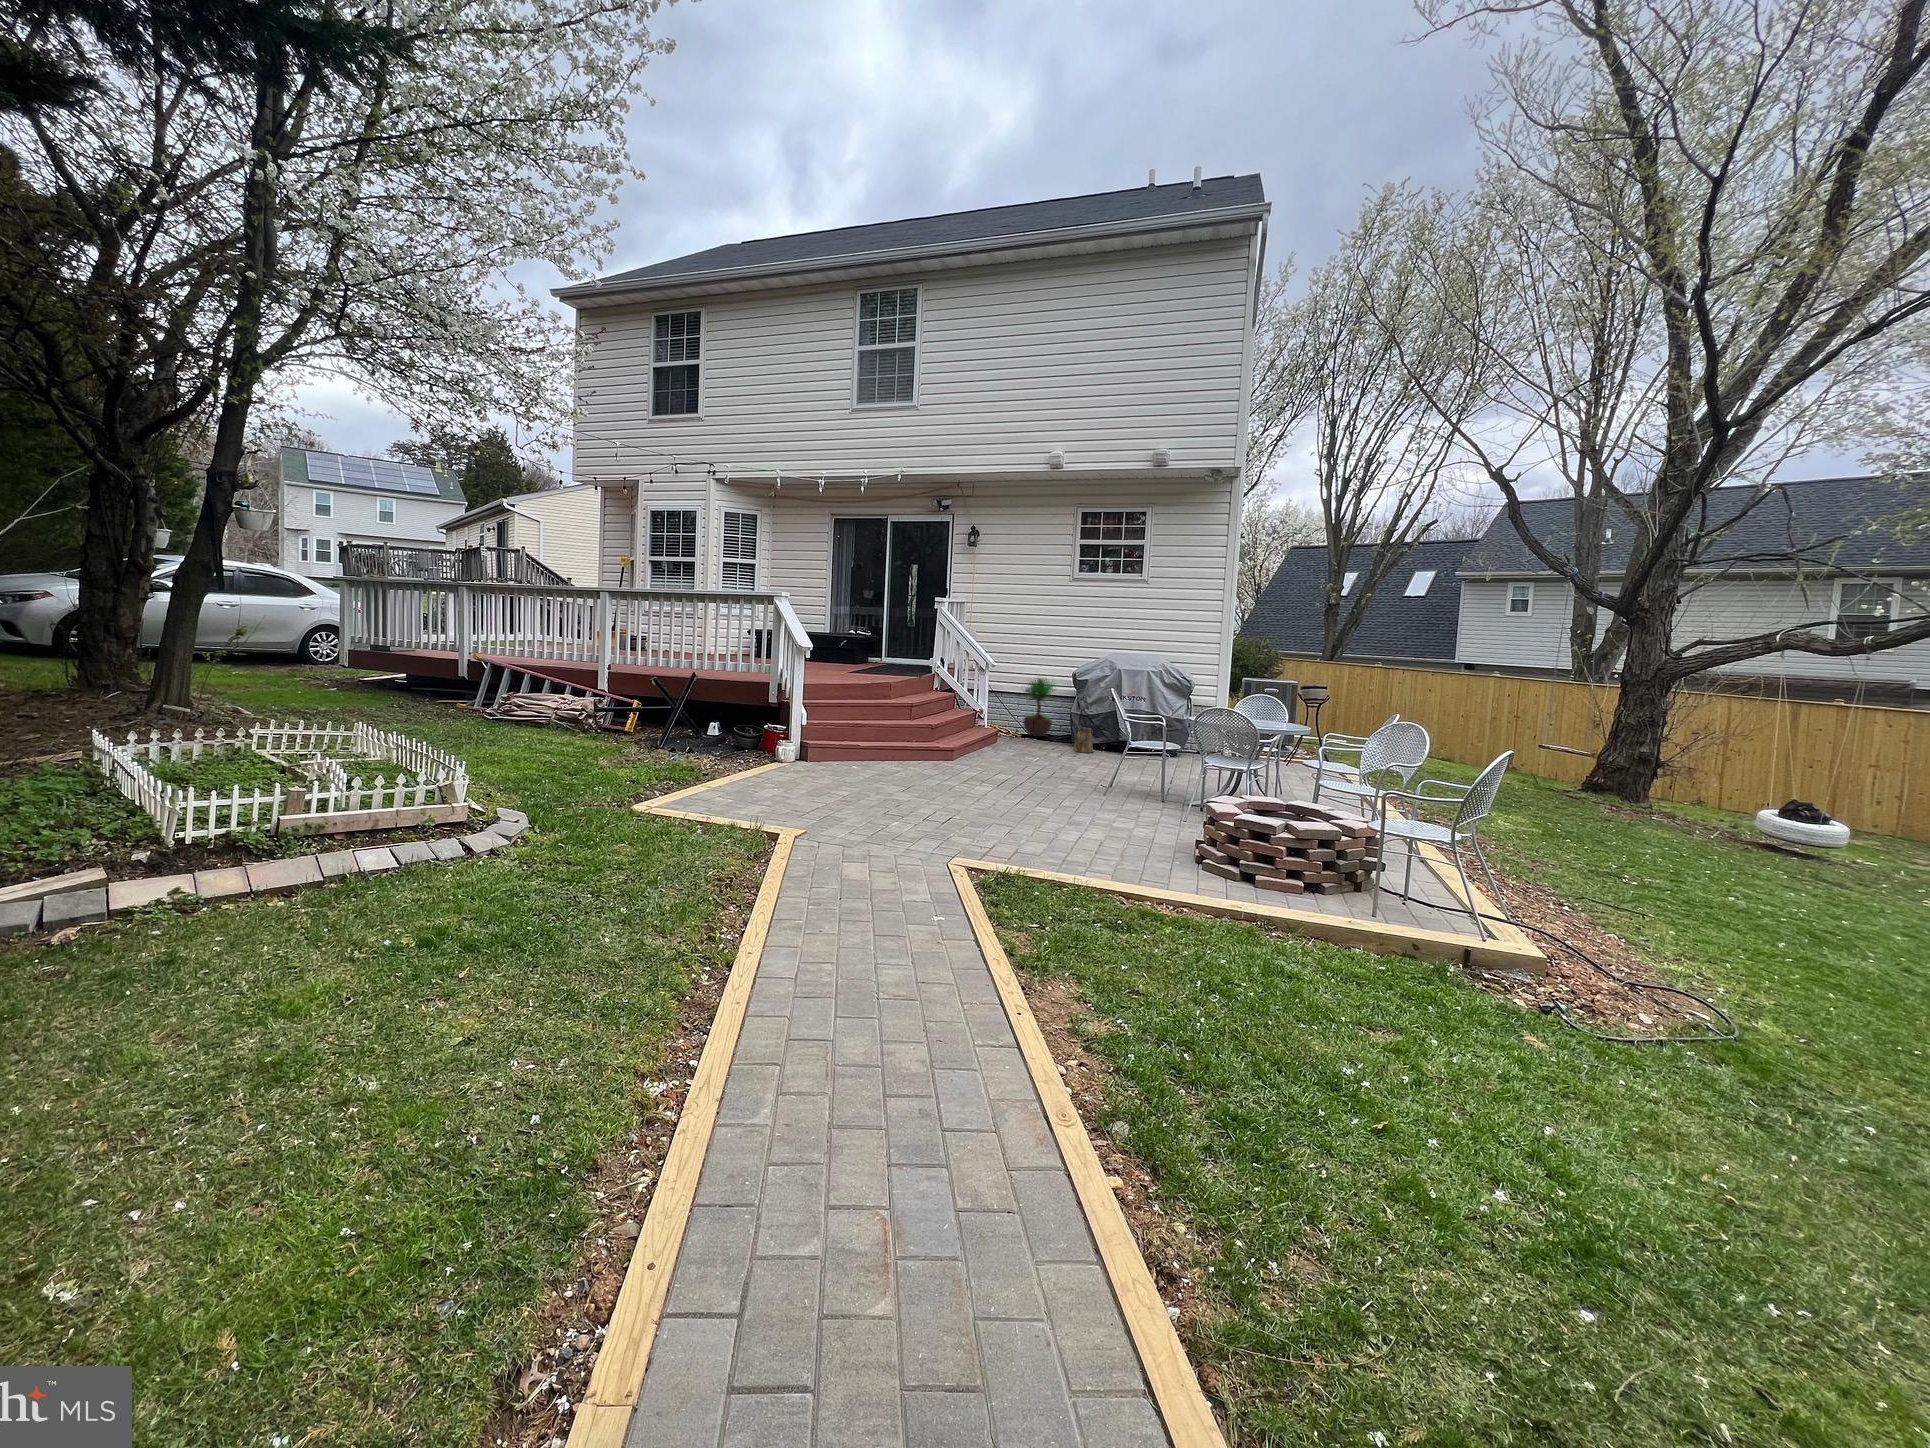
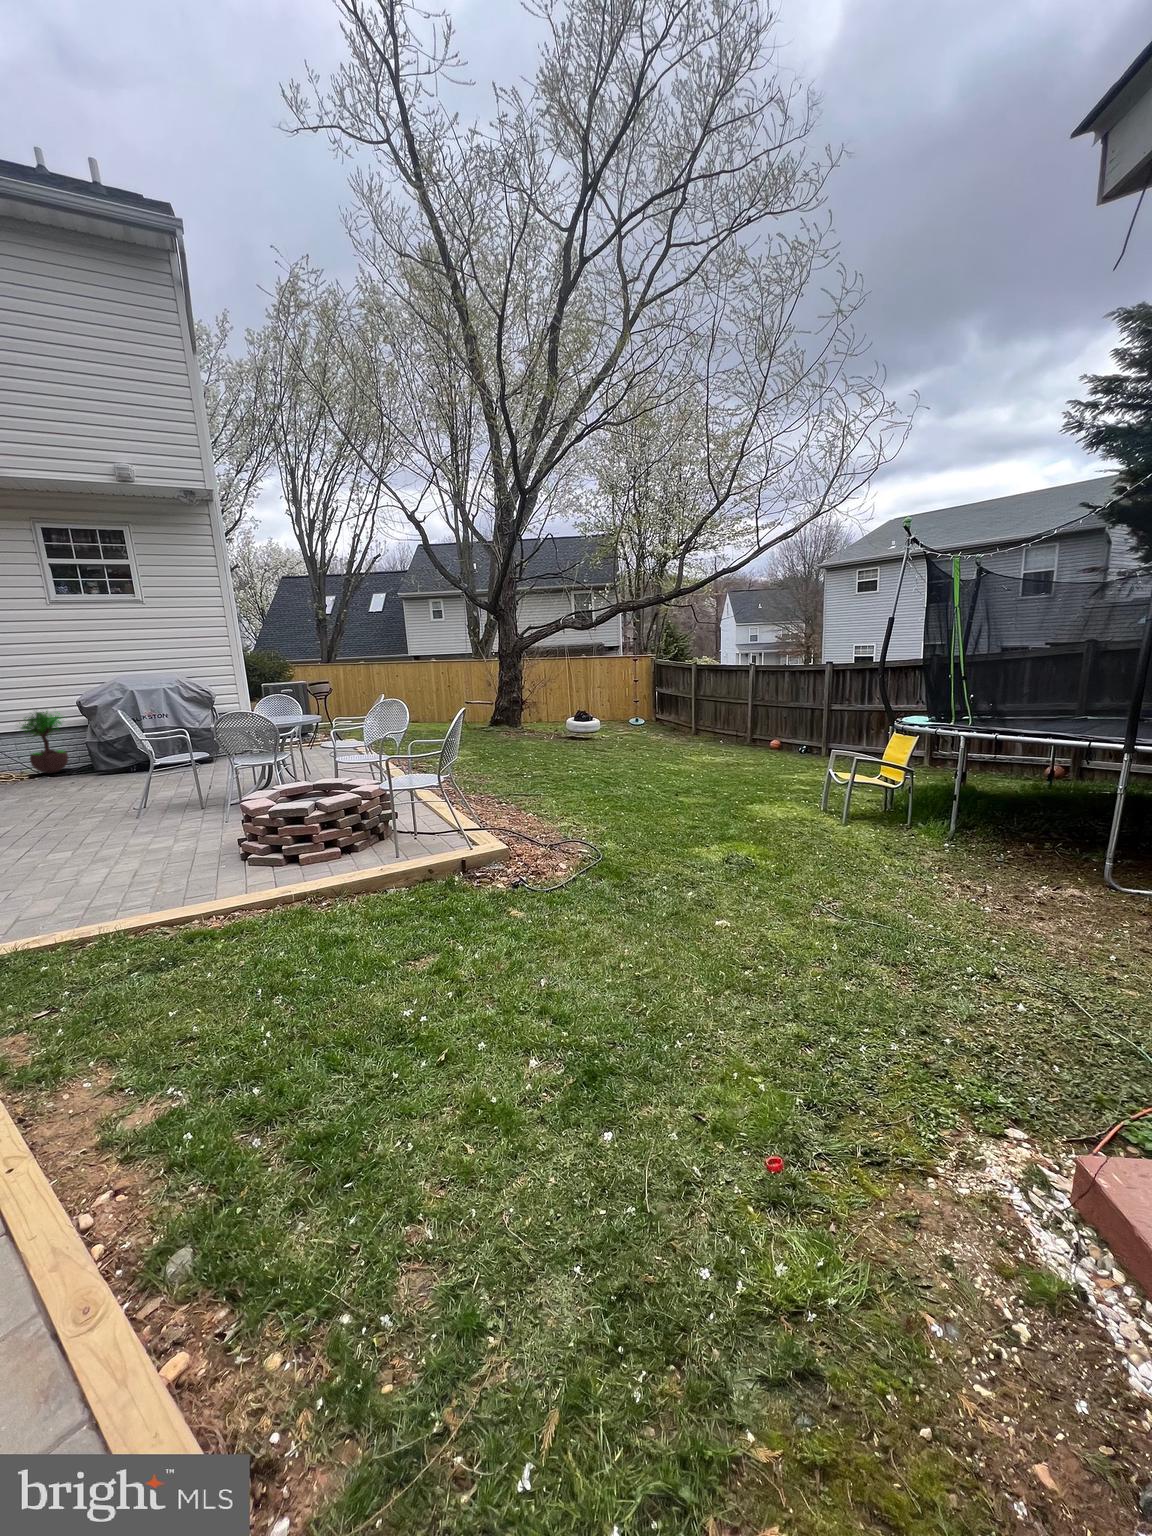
watering can: present [1072,727,1093,753] -> none [90,753,124,779]

